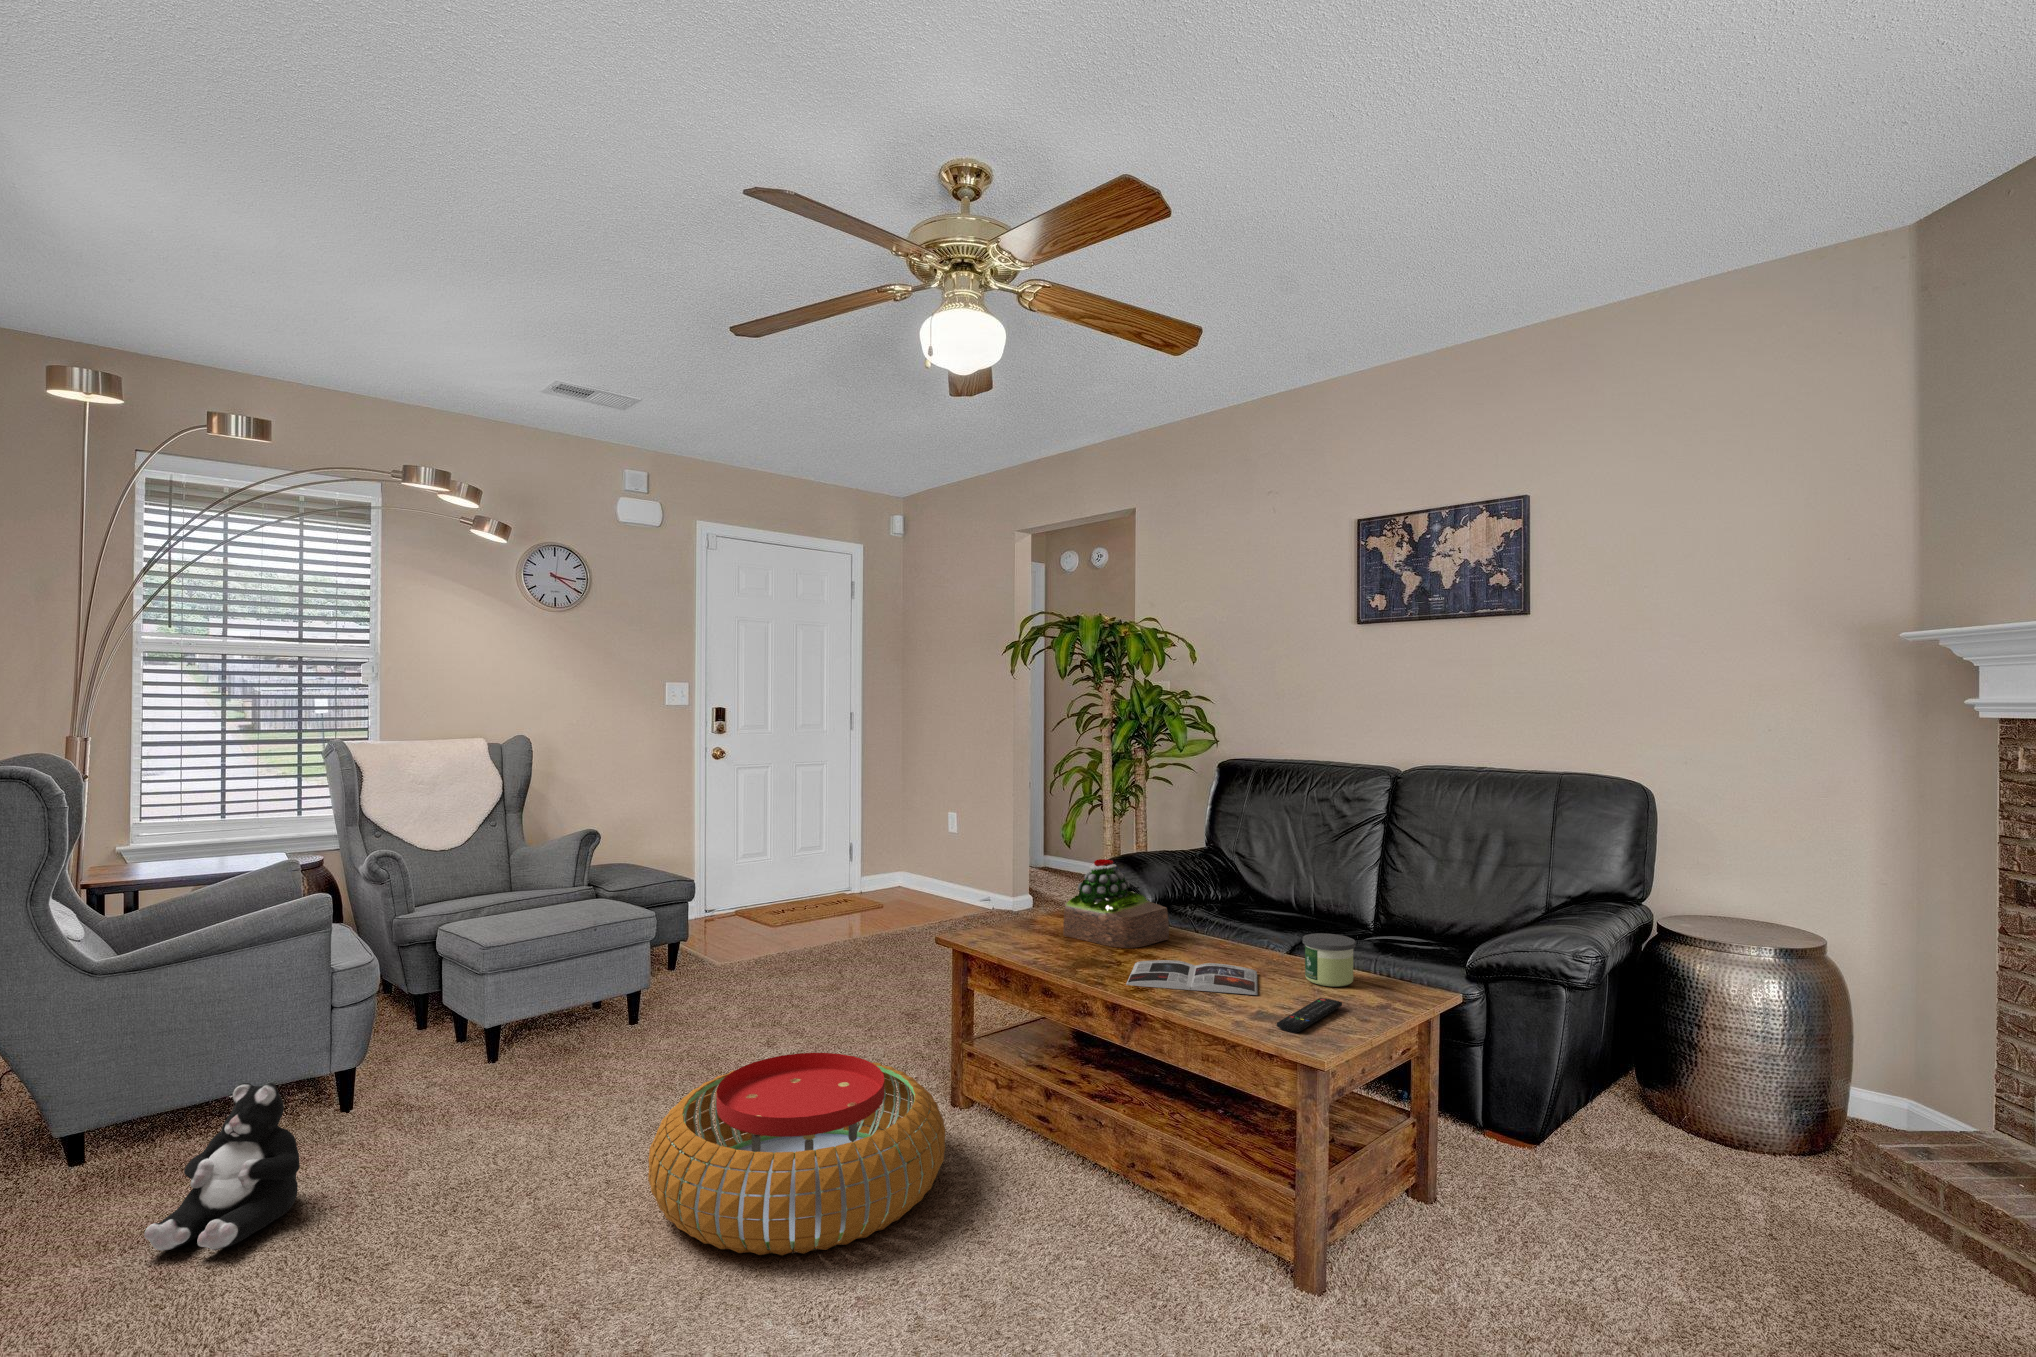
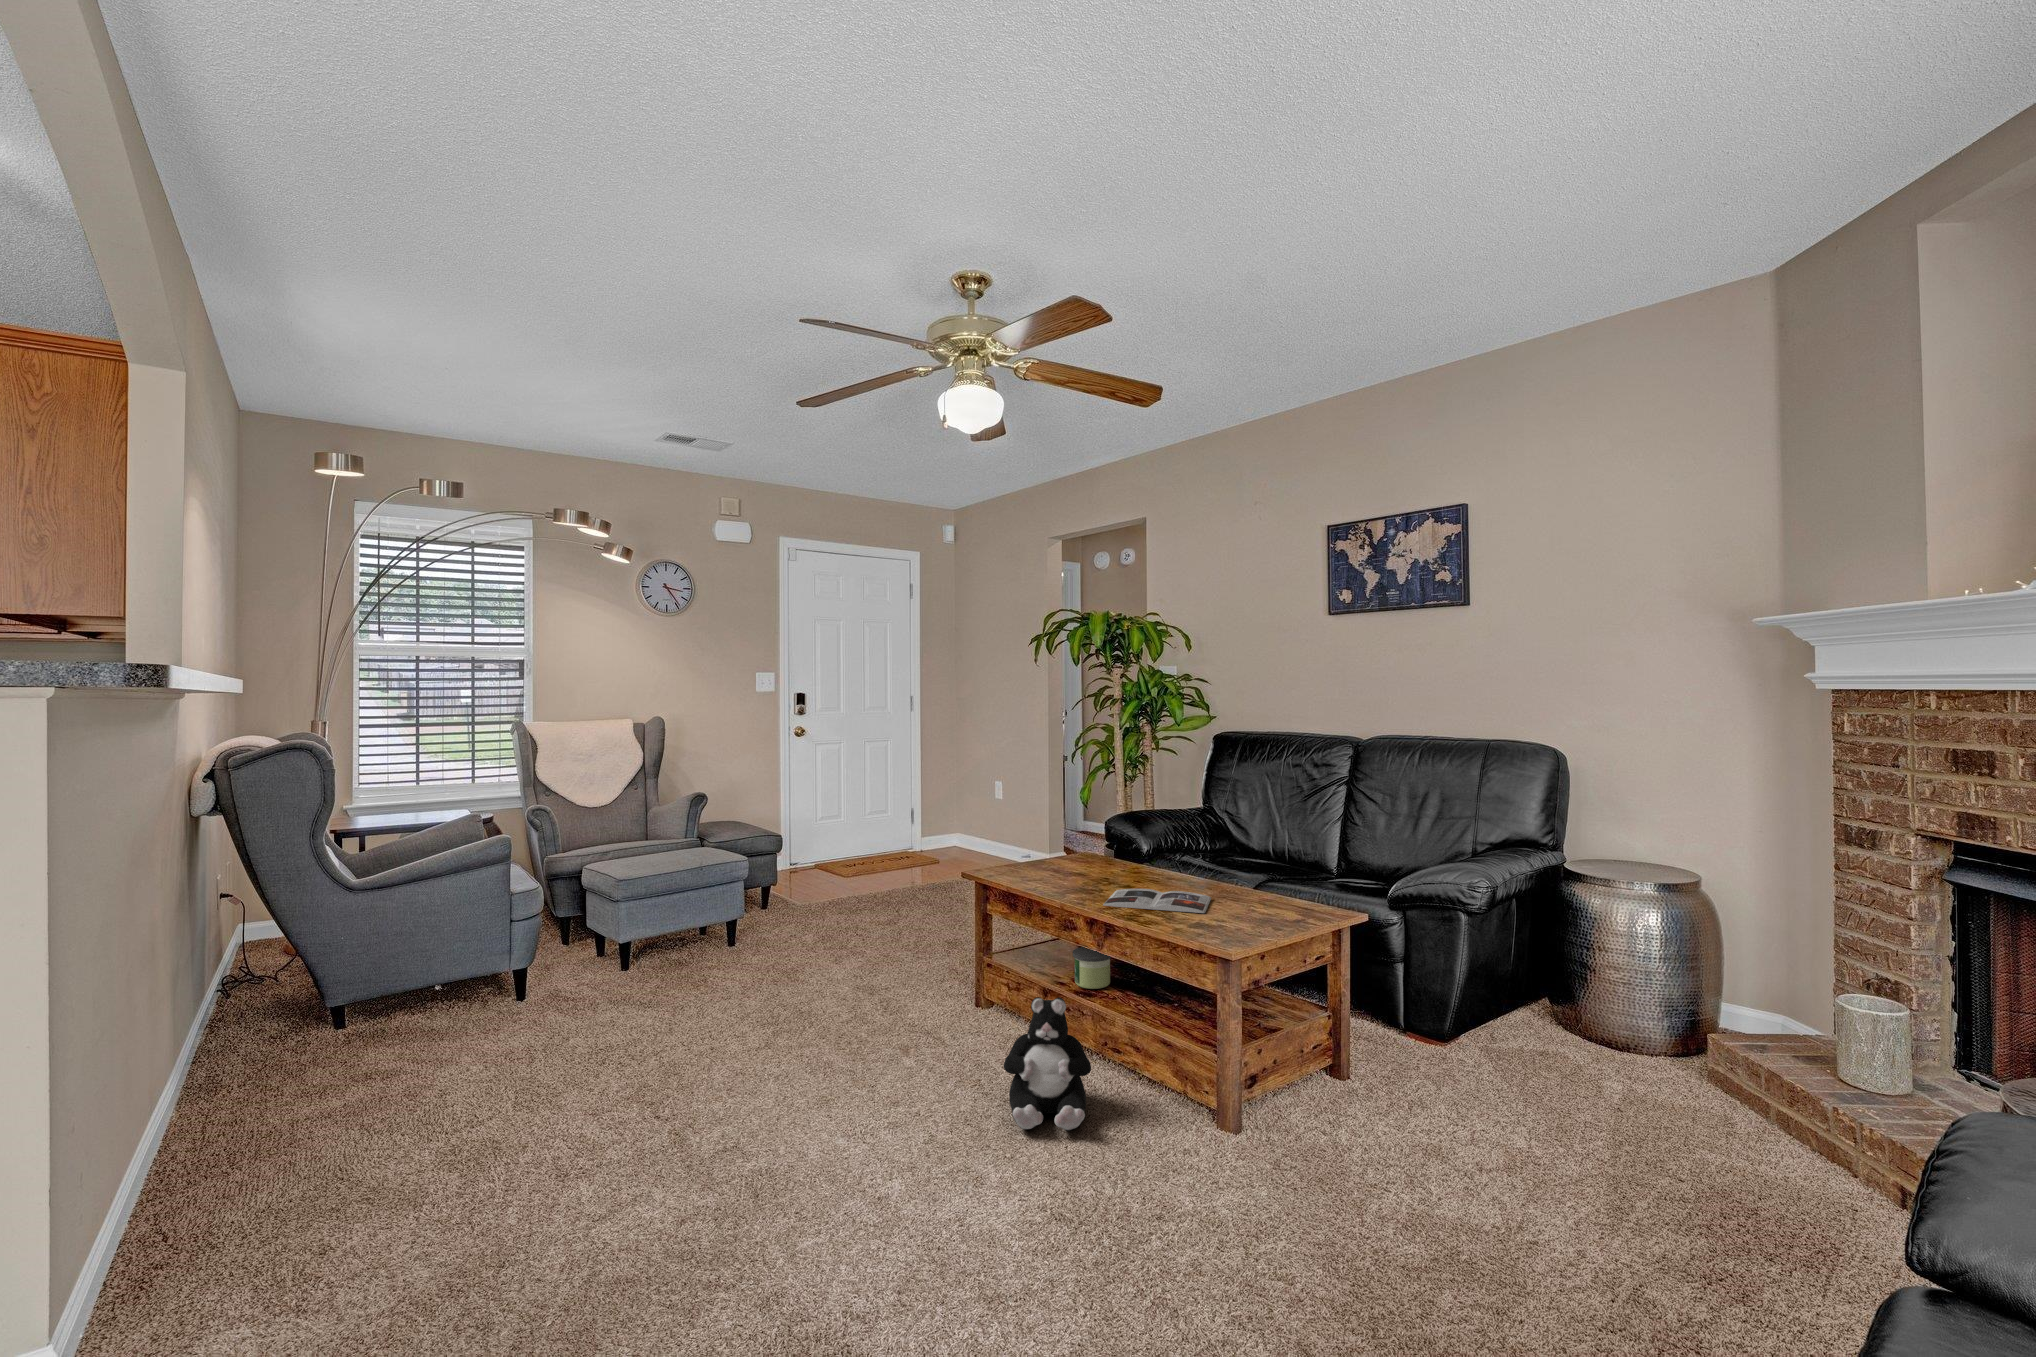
succulent plant: present [1063,859,1169,948] -> none [1065,811,1150,881]
candle: present [1303,933,1356,986] -> present [1073,947,1111,989]
remote control: present [1277,998,1342,1033] -> none [1210,915,1269,938]
pouf: present [648,1053,945,1255] -> none [737,958,962,1099]
plush toy: present [144,1083,300,1250] -> present [1004,997,1091,1130]

